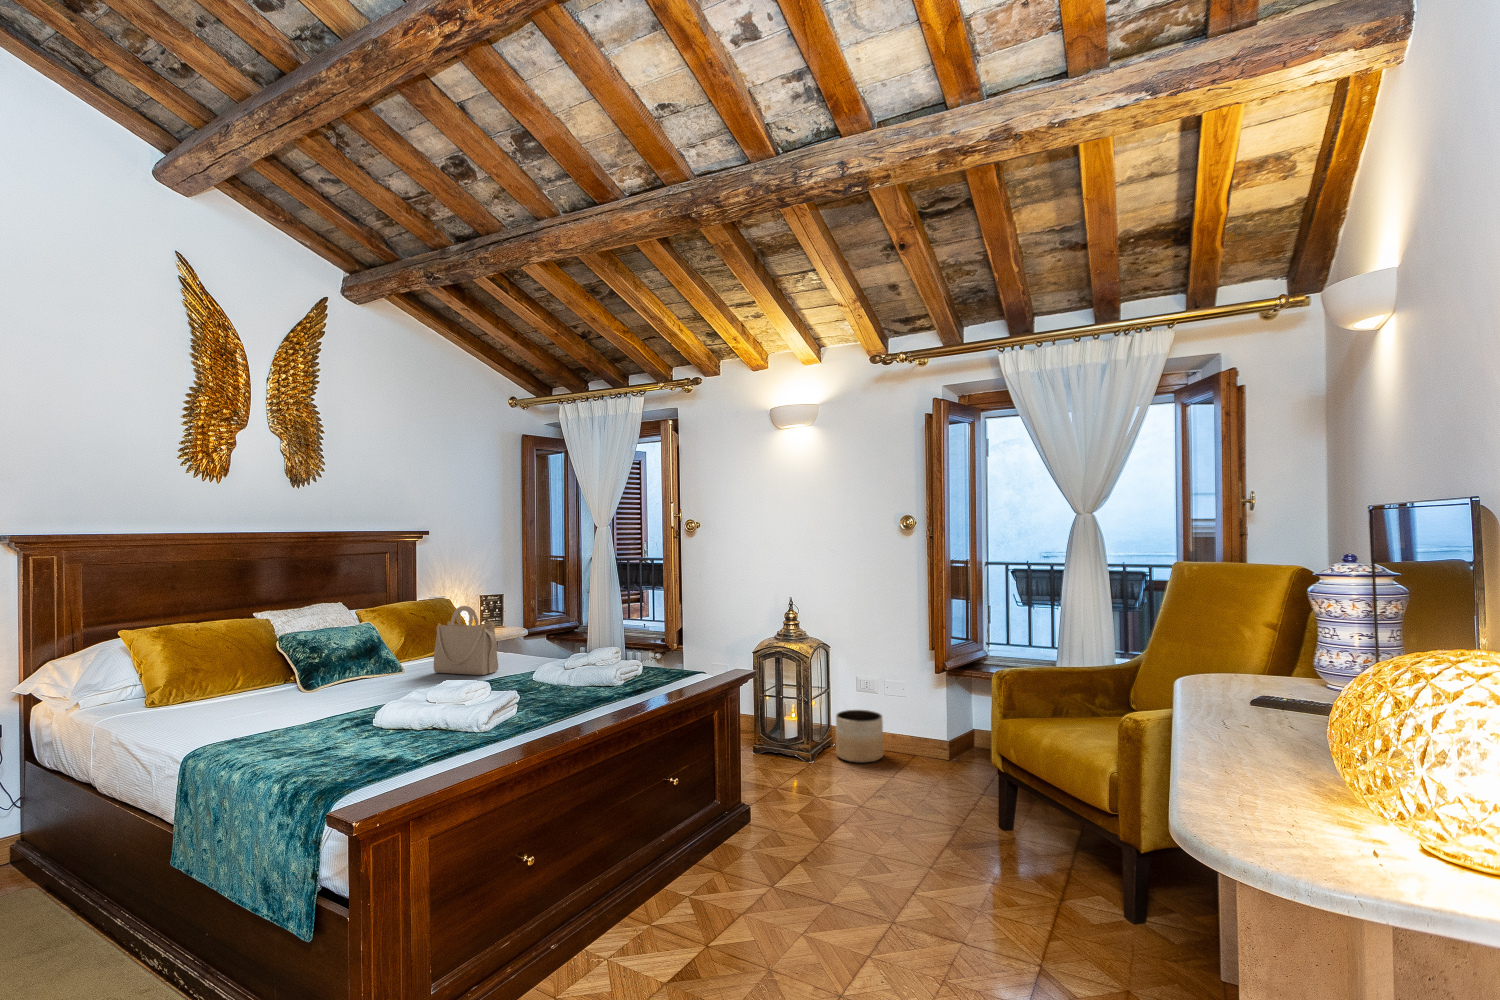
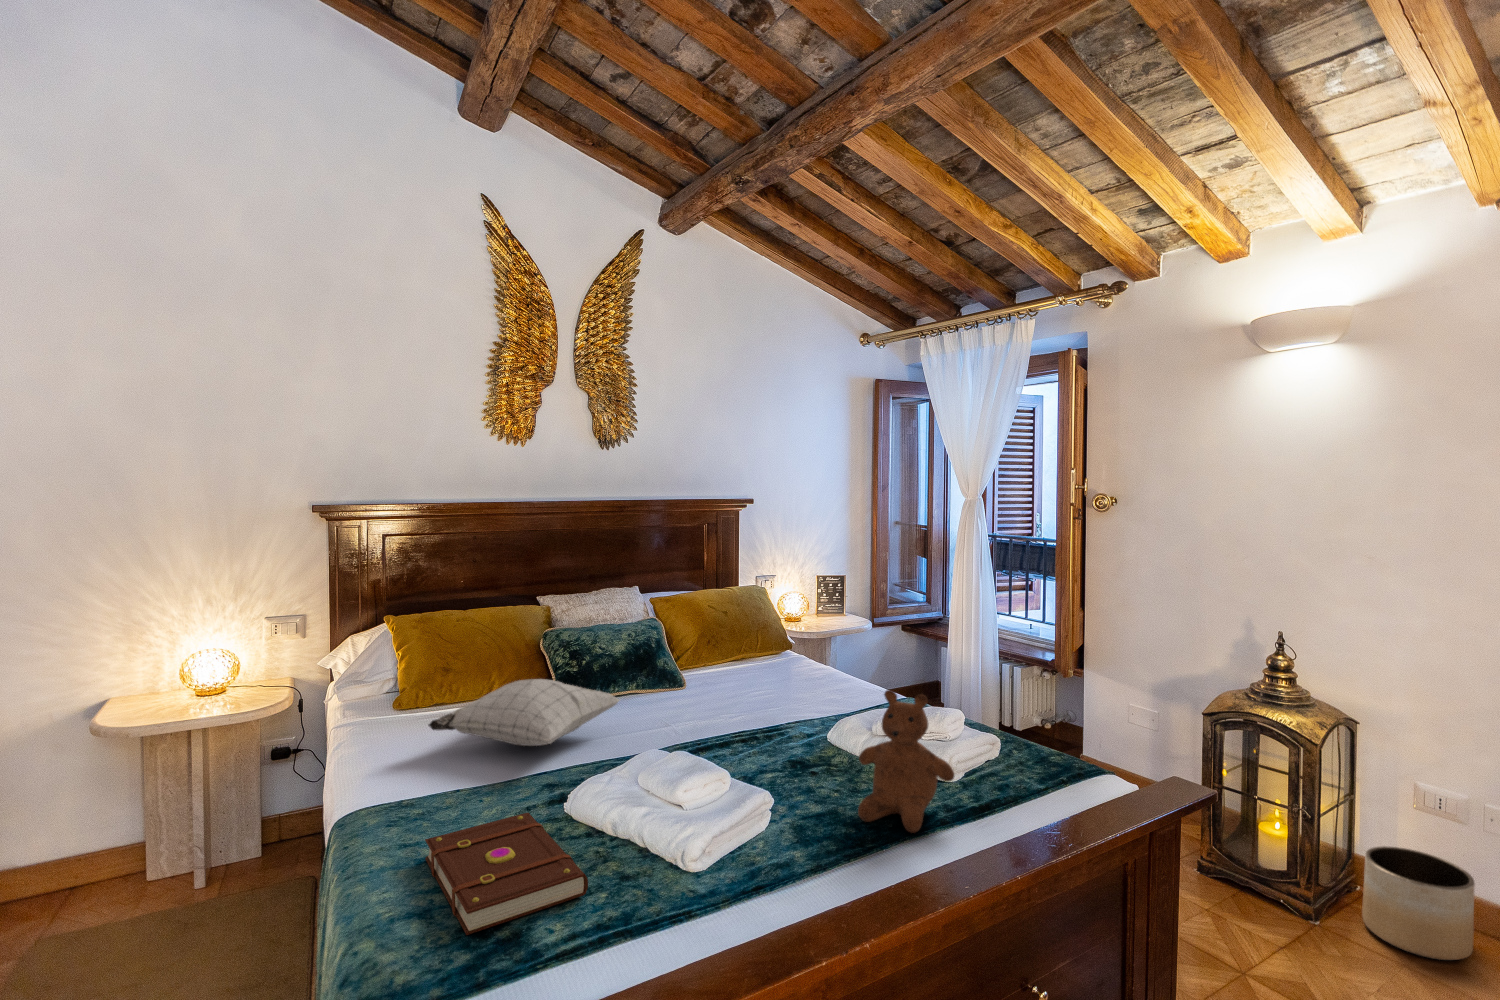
handbag: present [433,606,498,675] -> none [729,617,807,715]
teddy bear: none [555,624,617,705] -> present [858,690,955,833]
pillow: none [188,657,355,709] -> present [428,679,619,746]
book: none [254,726,399,774] -> present [425,813,588,935]

